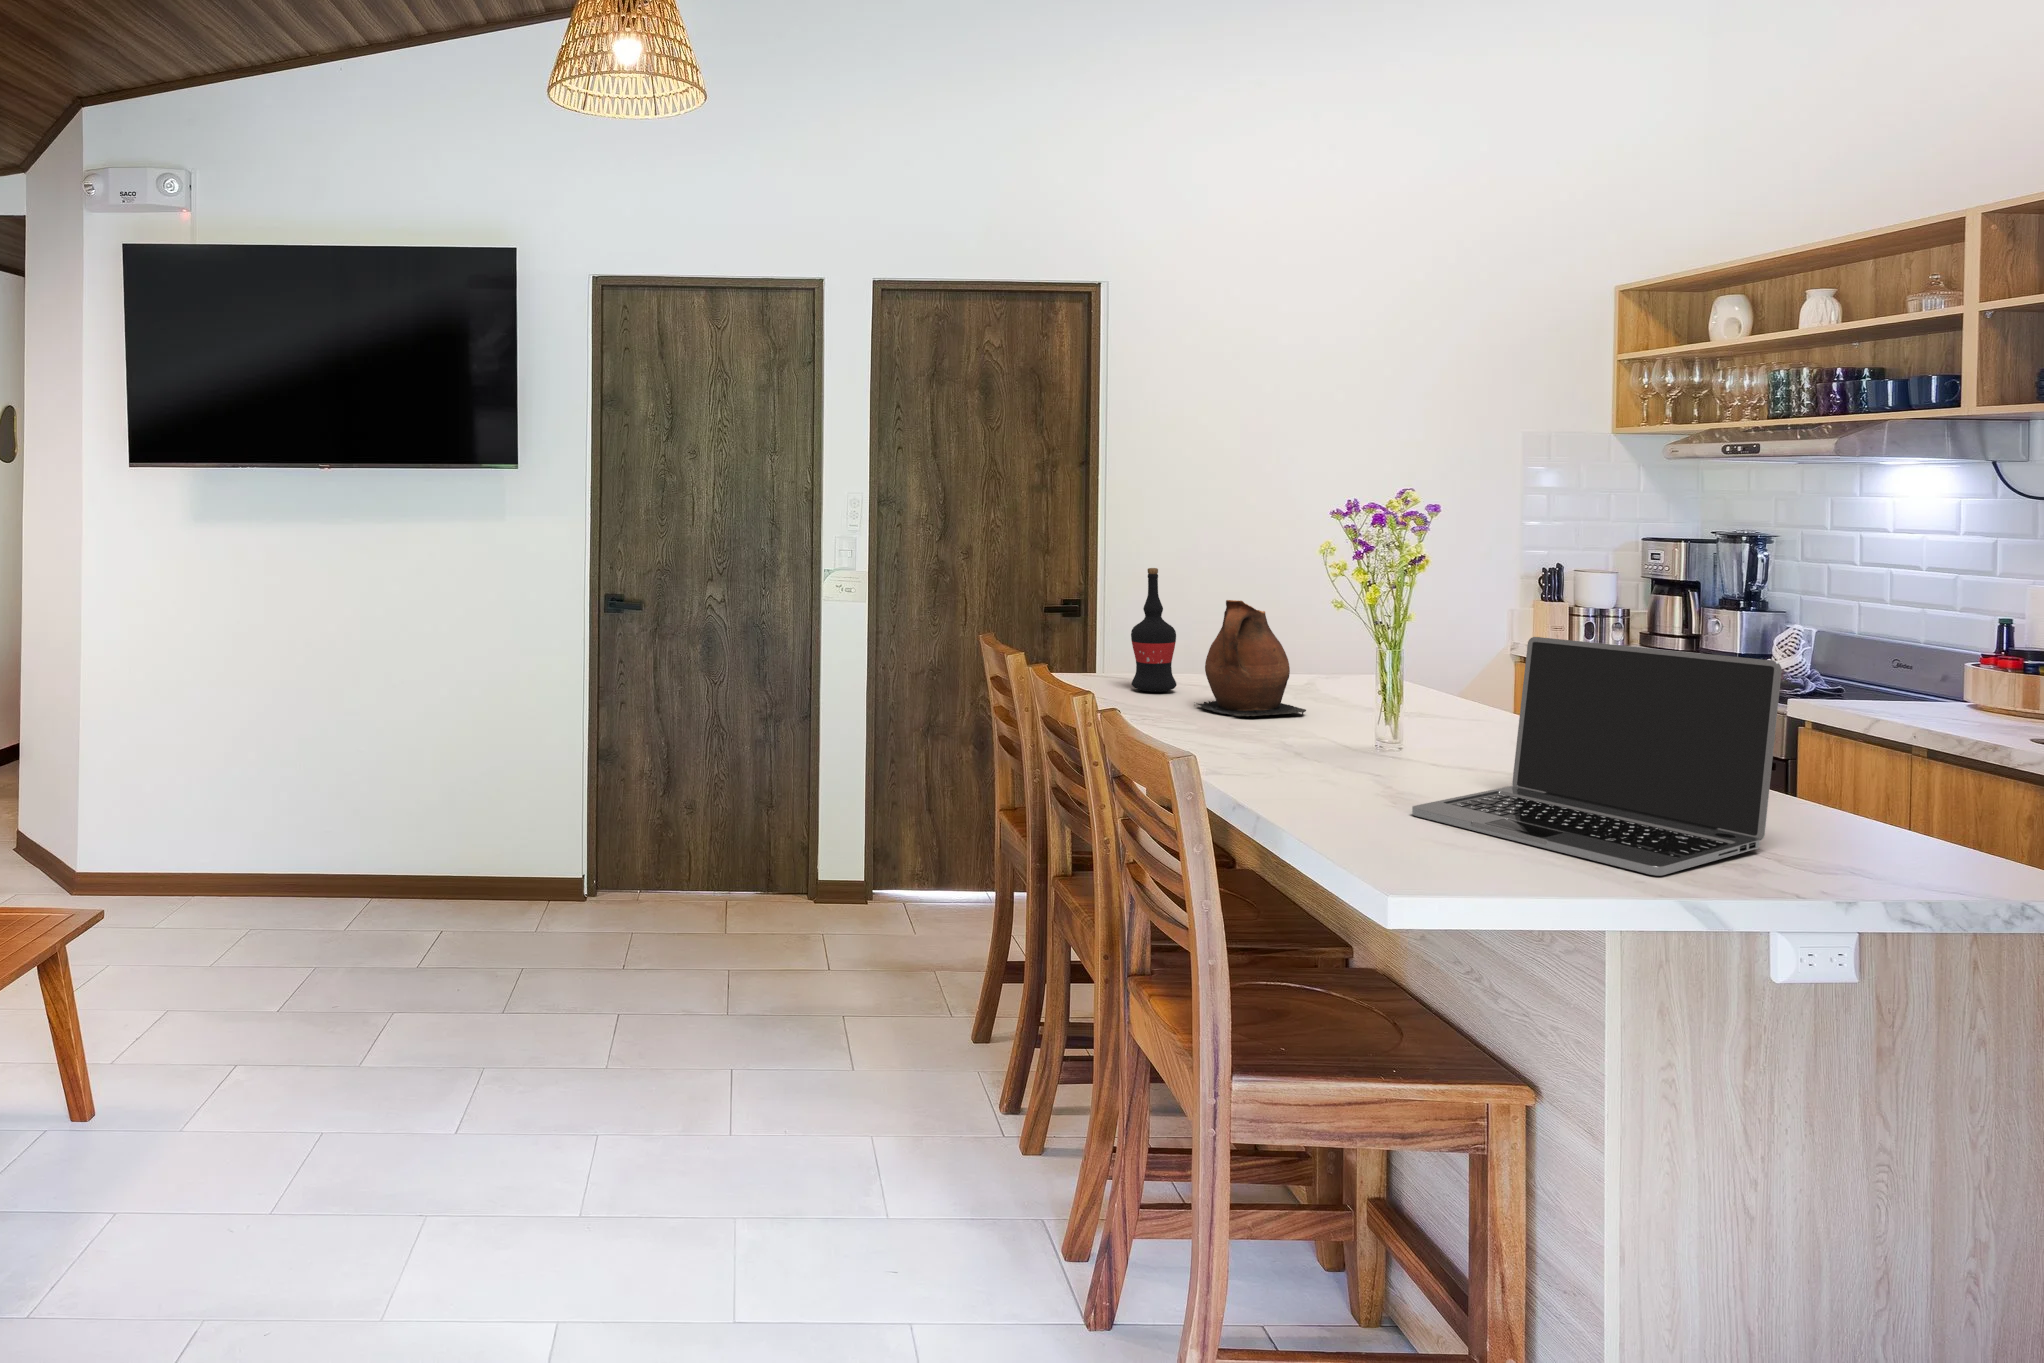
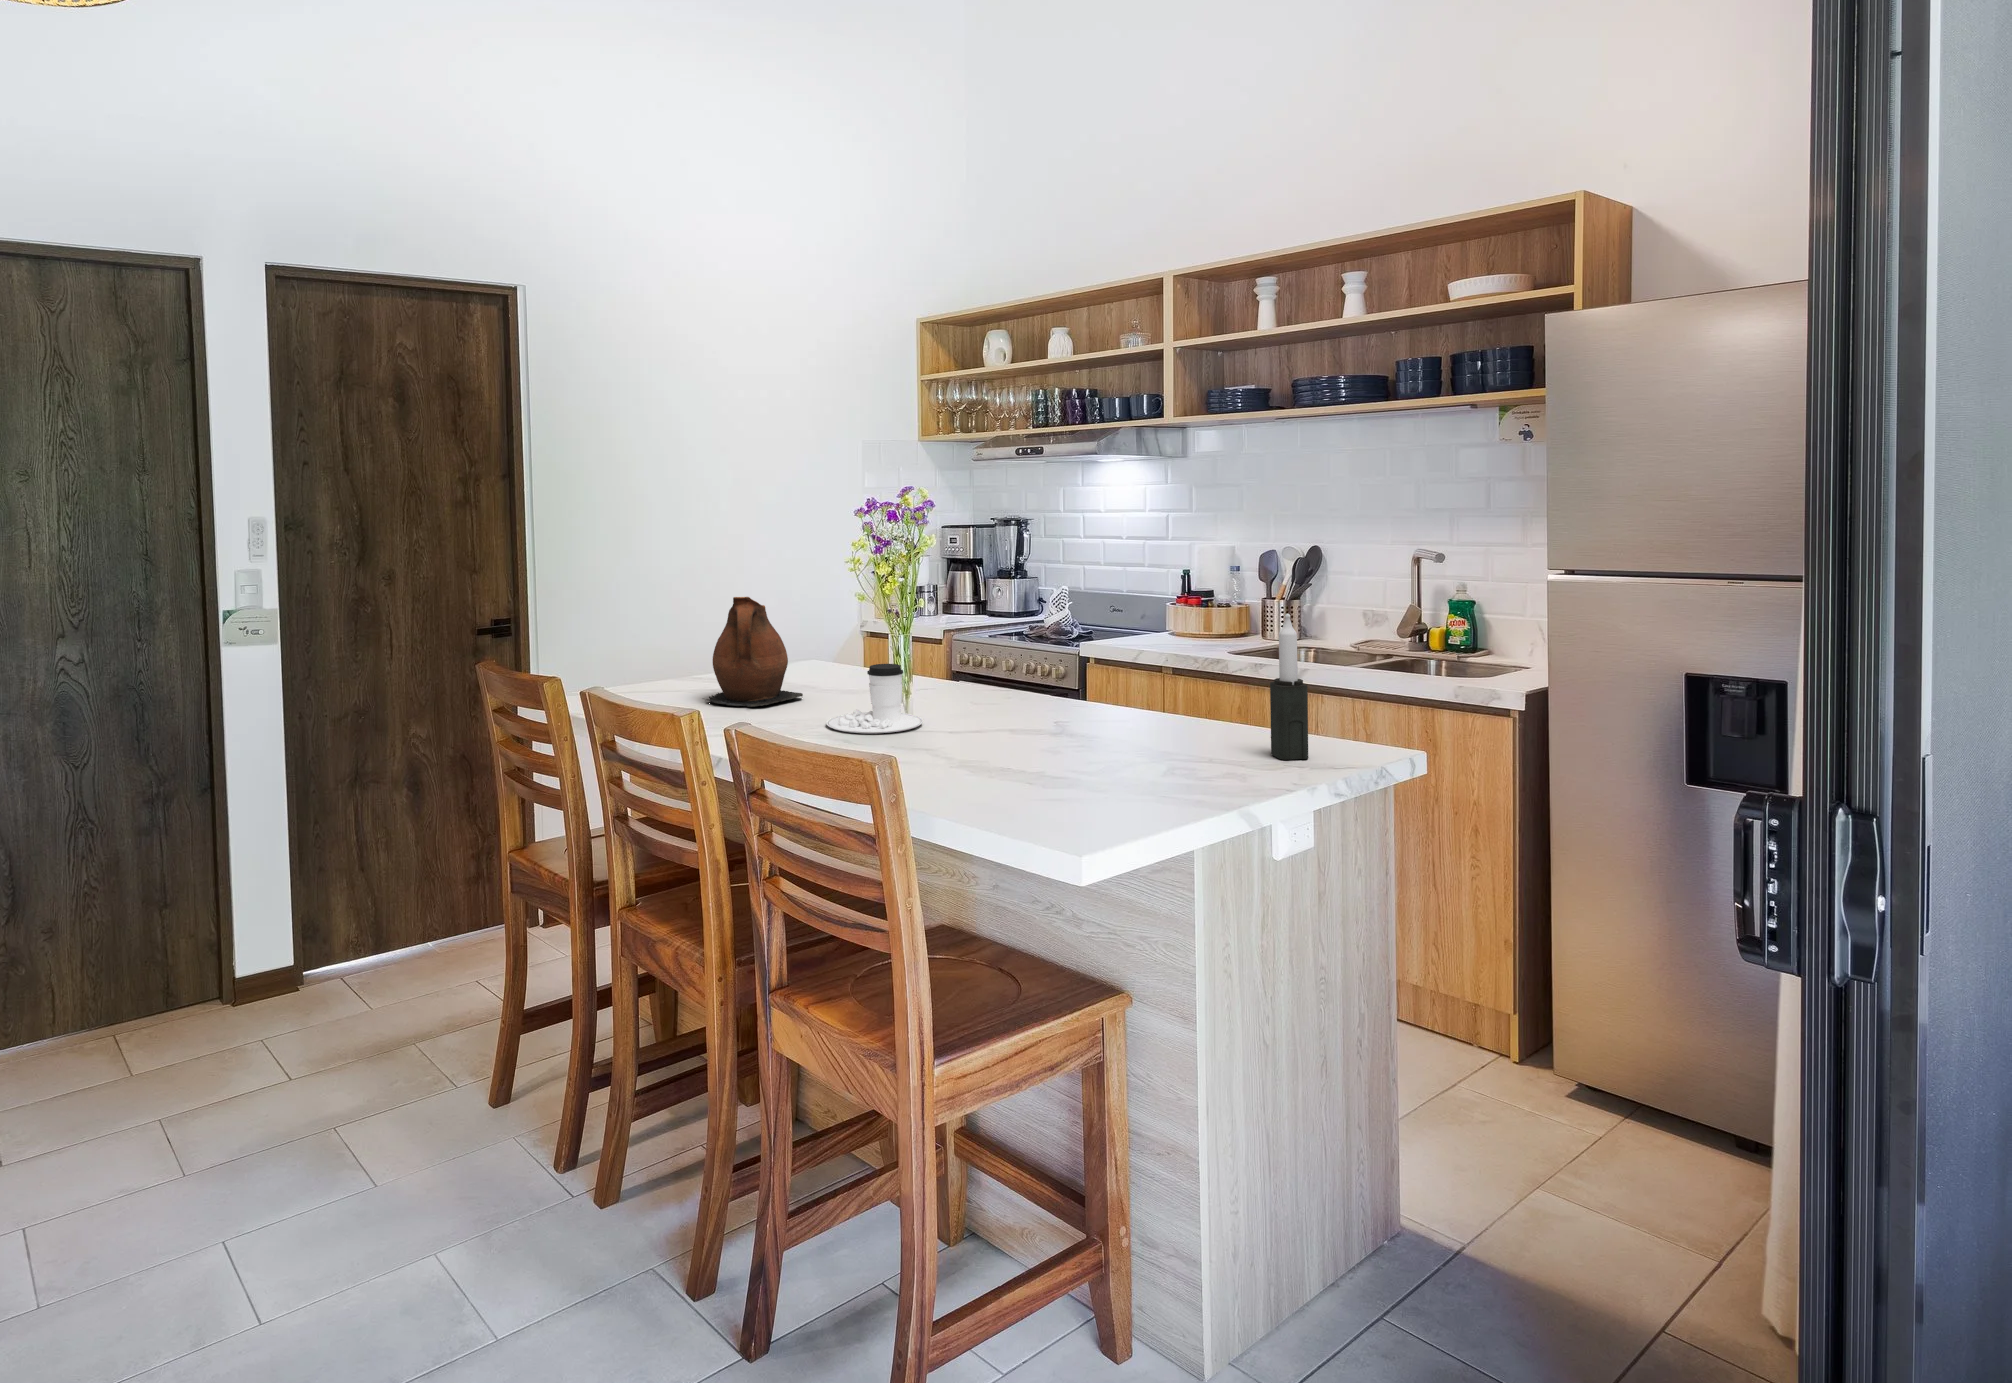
wine bottle: present [1131,568,1177,692] -> none [624,571,669,693]
laptop: present [1412,637,1782,876] -> none [999,609,1245,797]
candle: none [1829,667,1883,861] -> present [1270,614,1308,760]
coffee cup: none [1290,683,1406,758] -> present [826,664,923,734]

